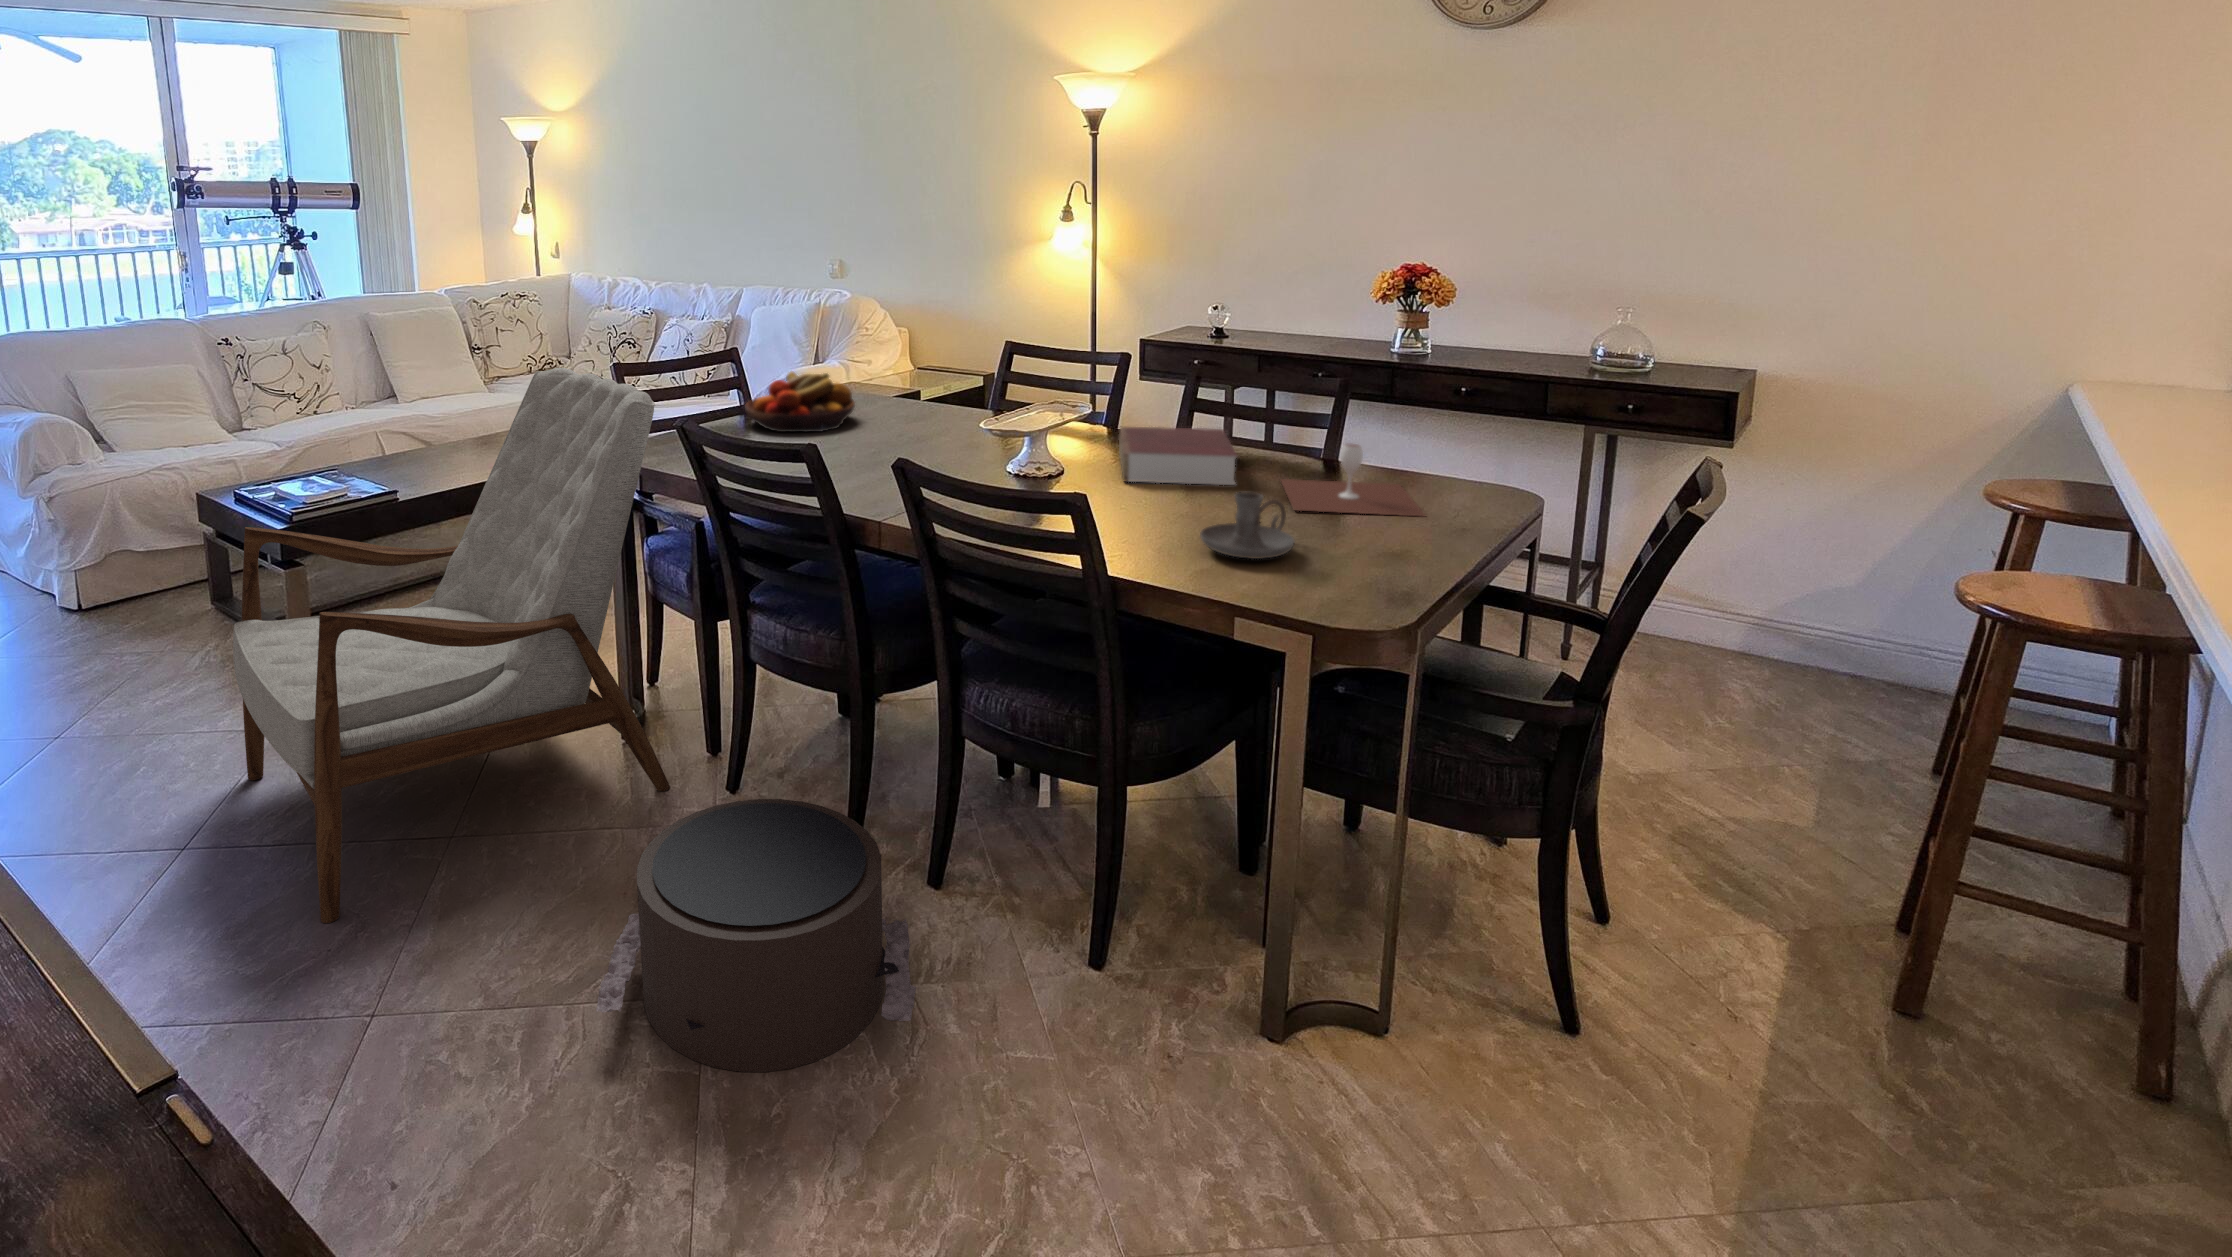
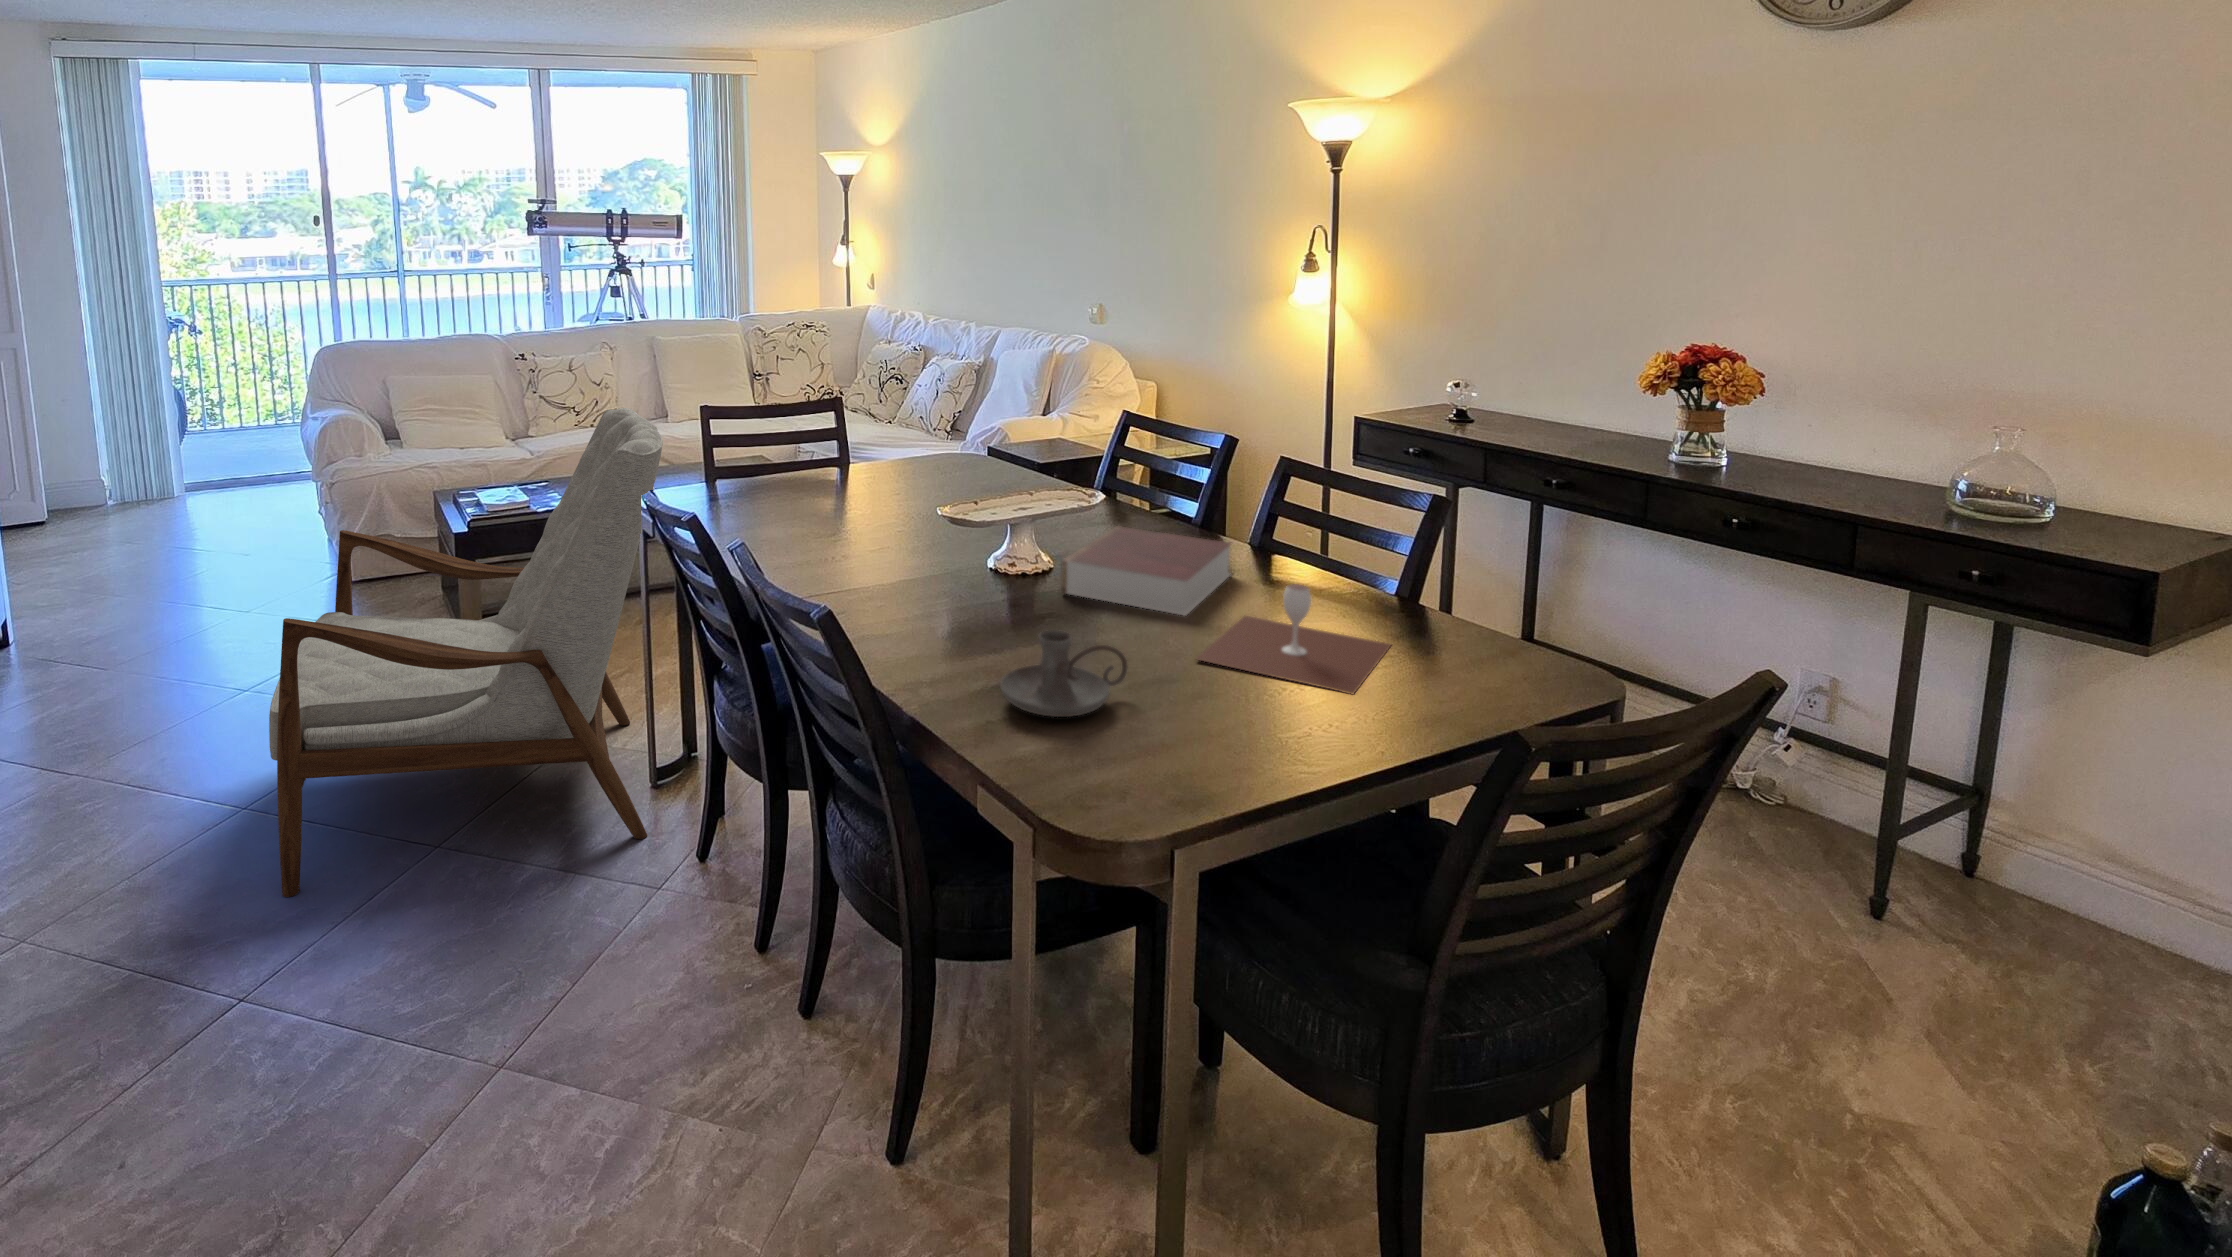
fruit bowl: present [745,371,855,432] -> none [801,426,915,494]
pouf: present [596,799,916,1072] -> none [371,868,708,1159]

